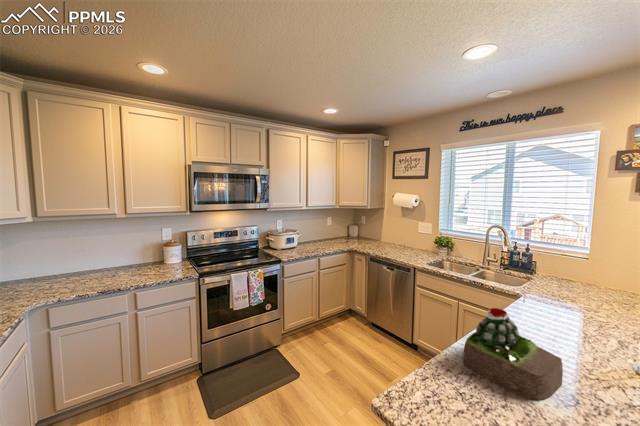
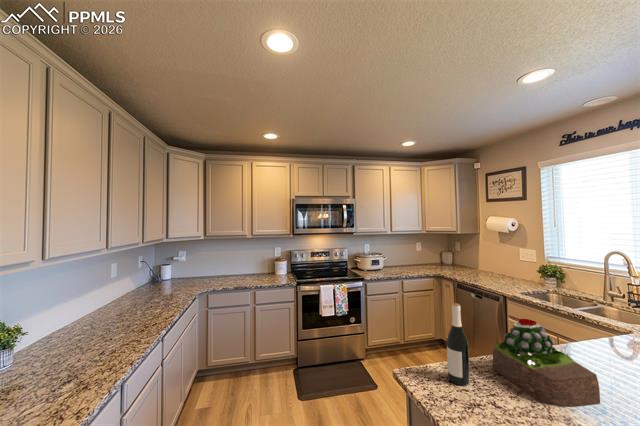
wine bottle: none [433,306,460,400] -> present [447,303,470,386]

